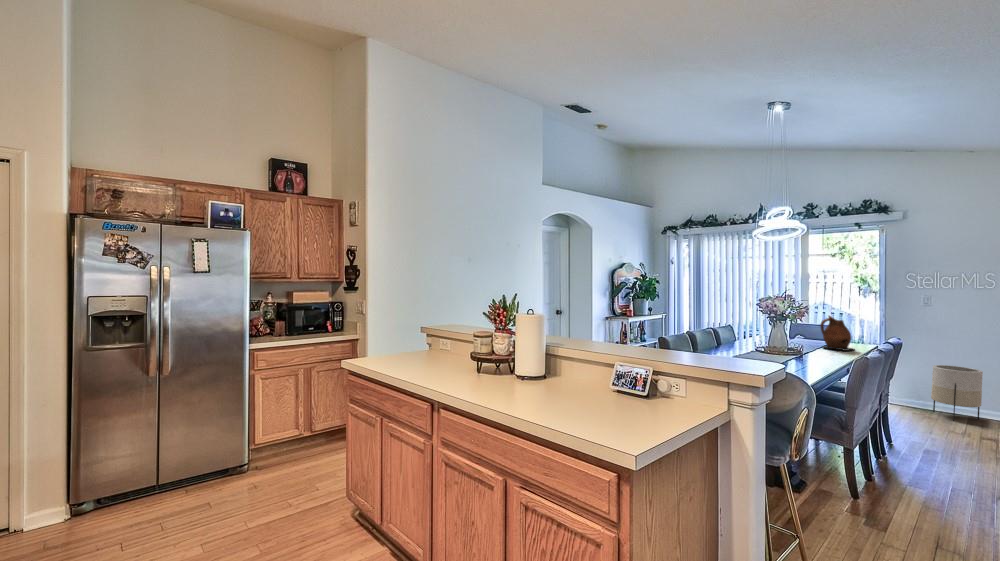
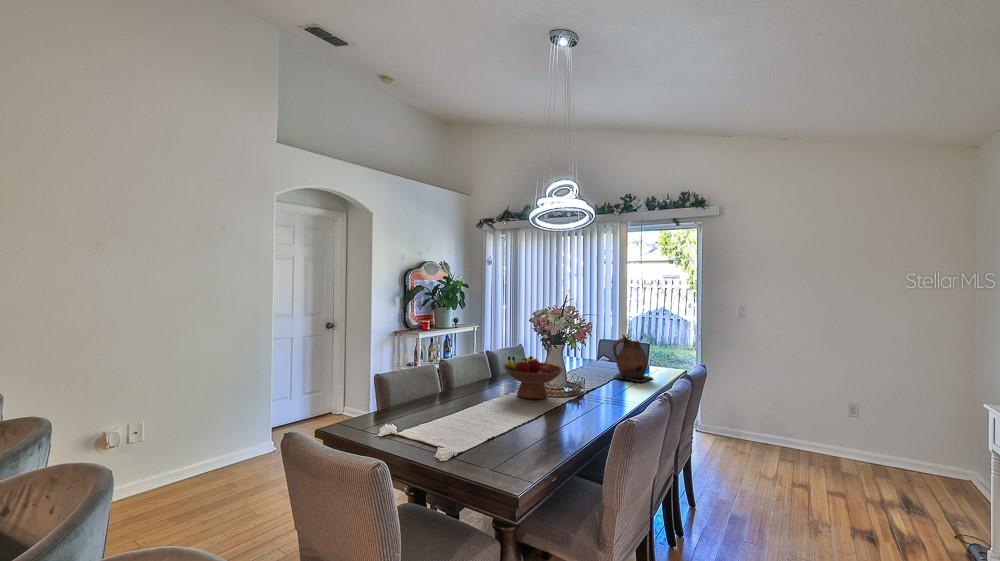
fruit bowl: none [747,327,794,356] -> present [503,356,563,399]
planter: present [931,365,983,421] -> none [745,386,795,454]

